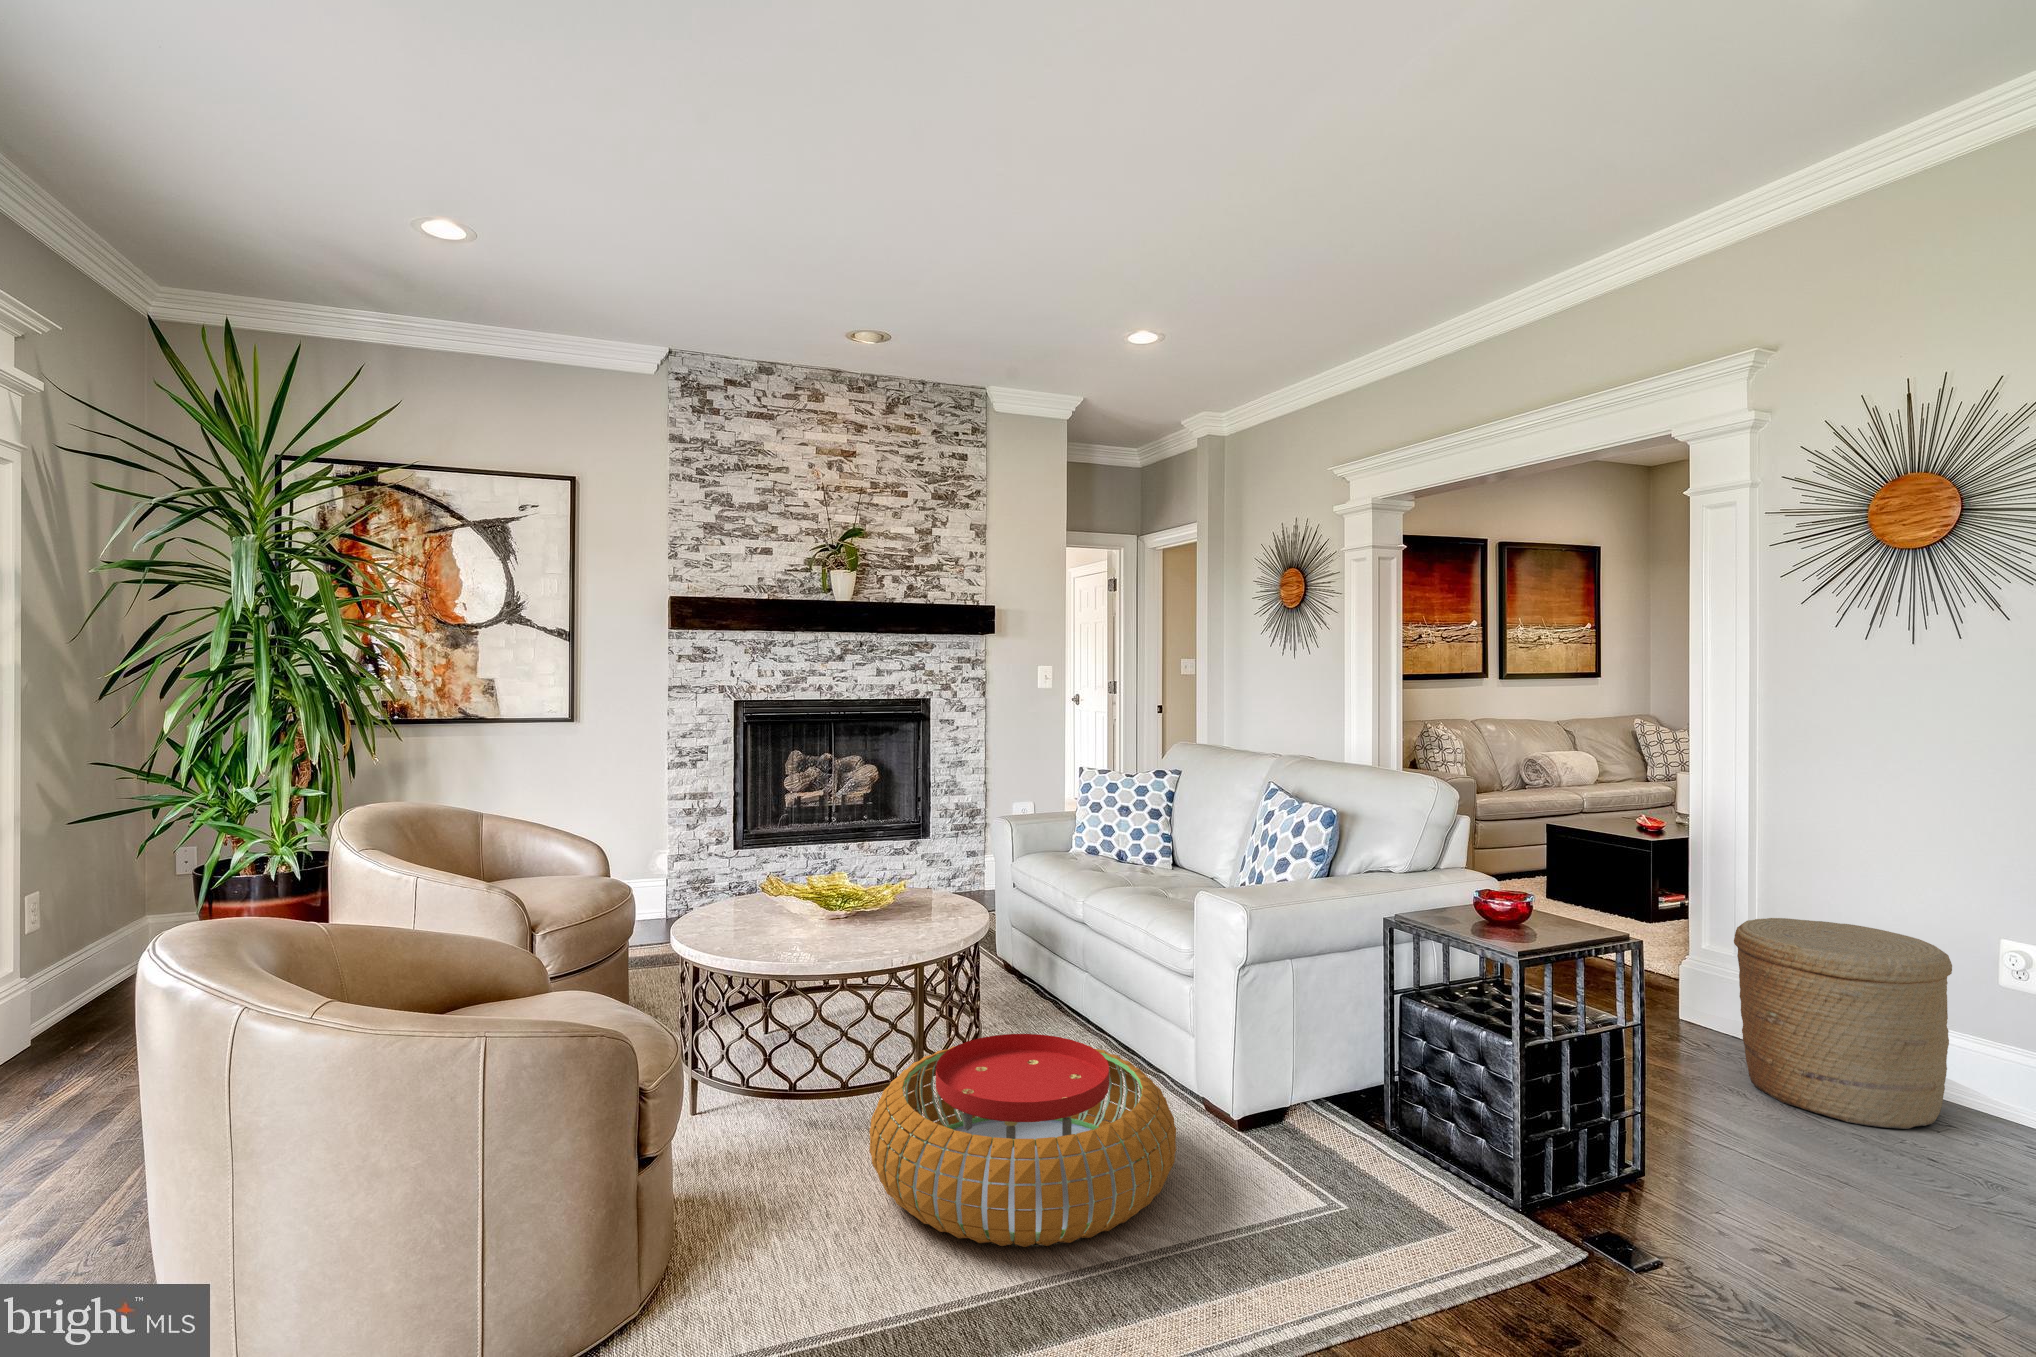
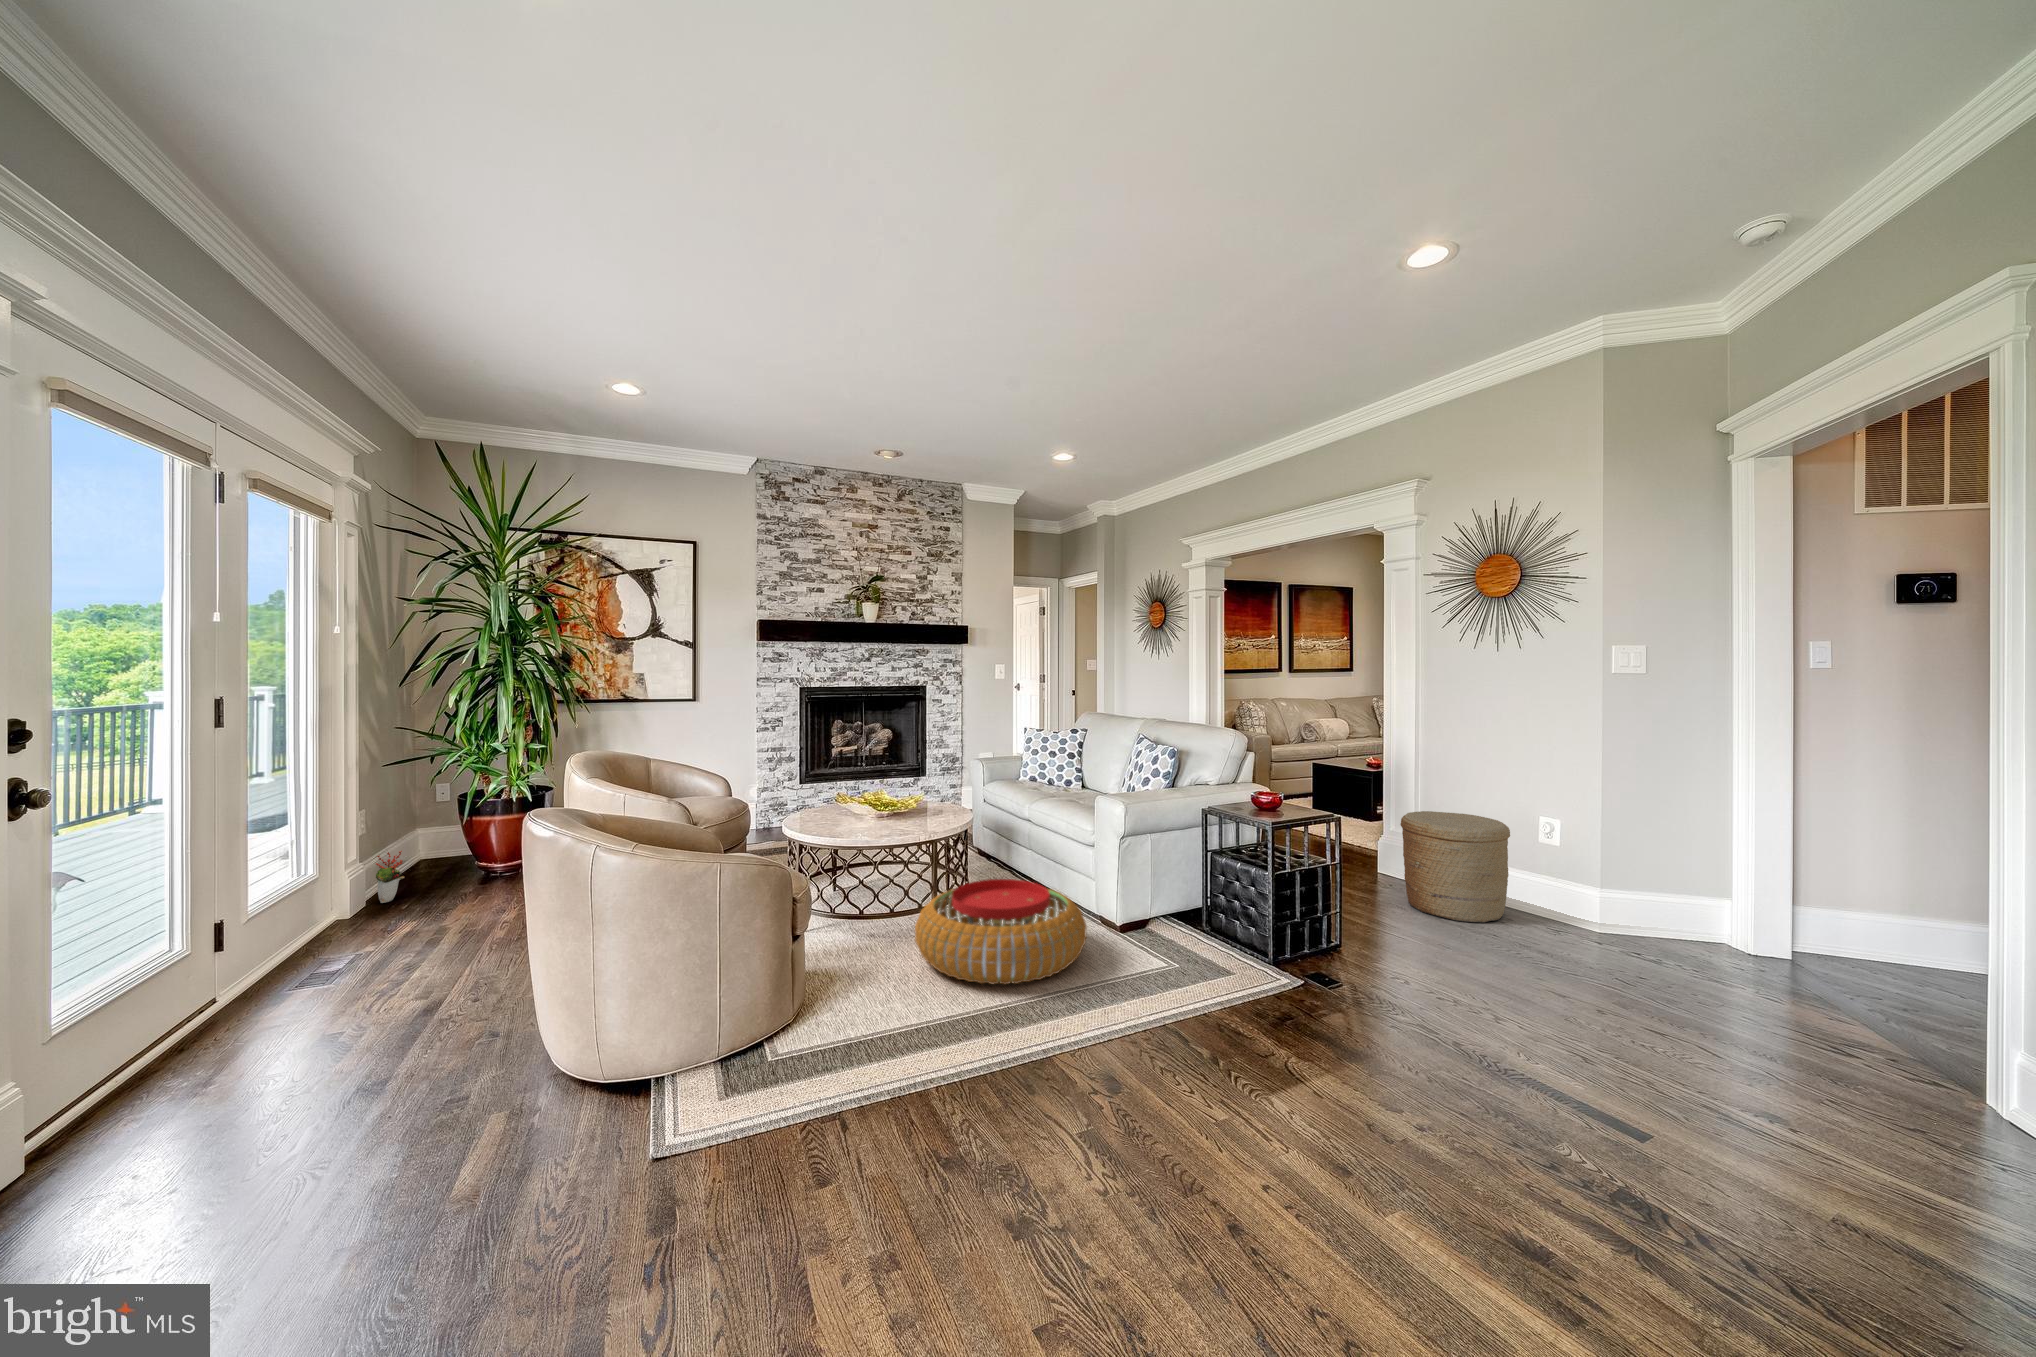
decorative plant: none [46,955,96,1039] -> present [376,851,404,903]

